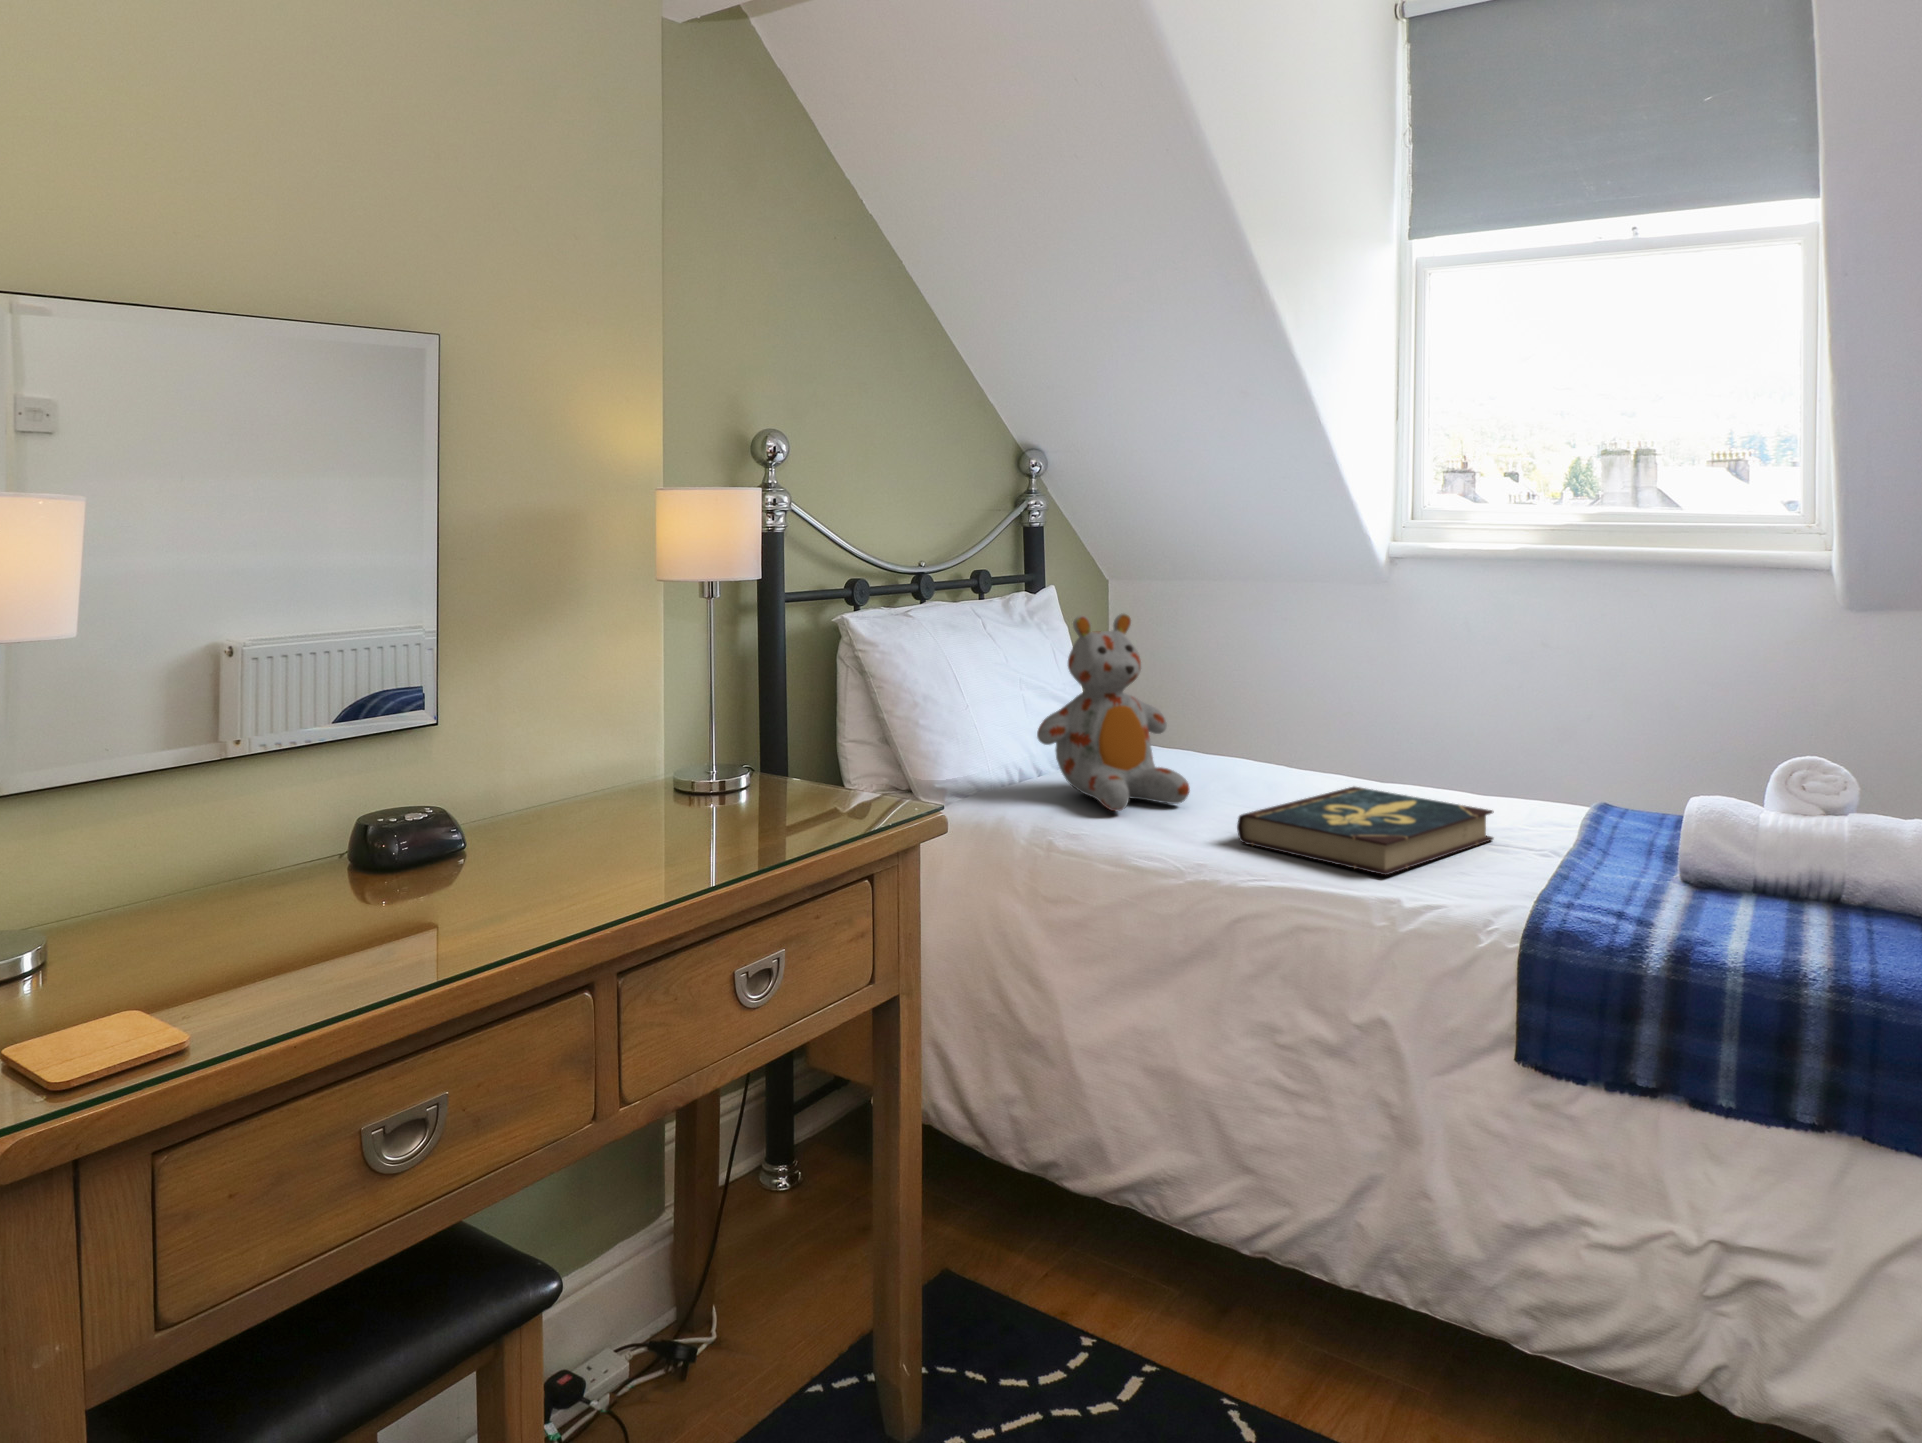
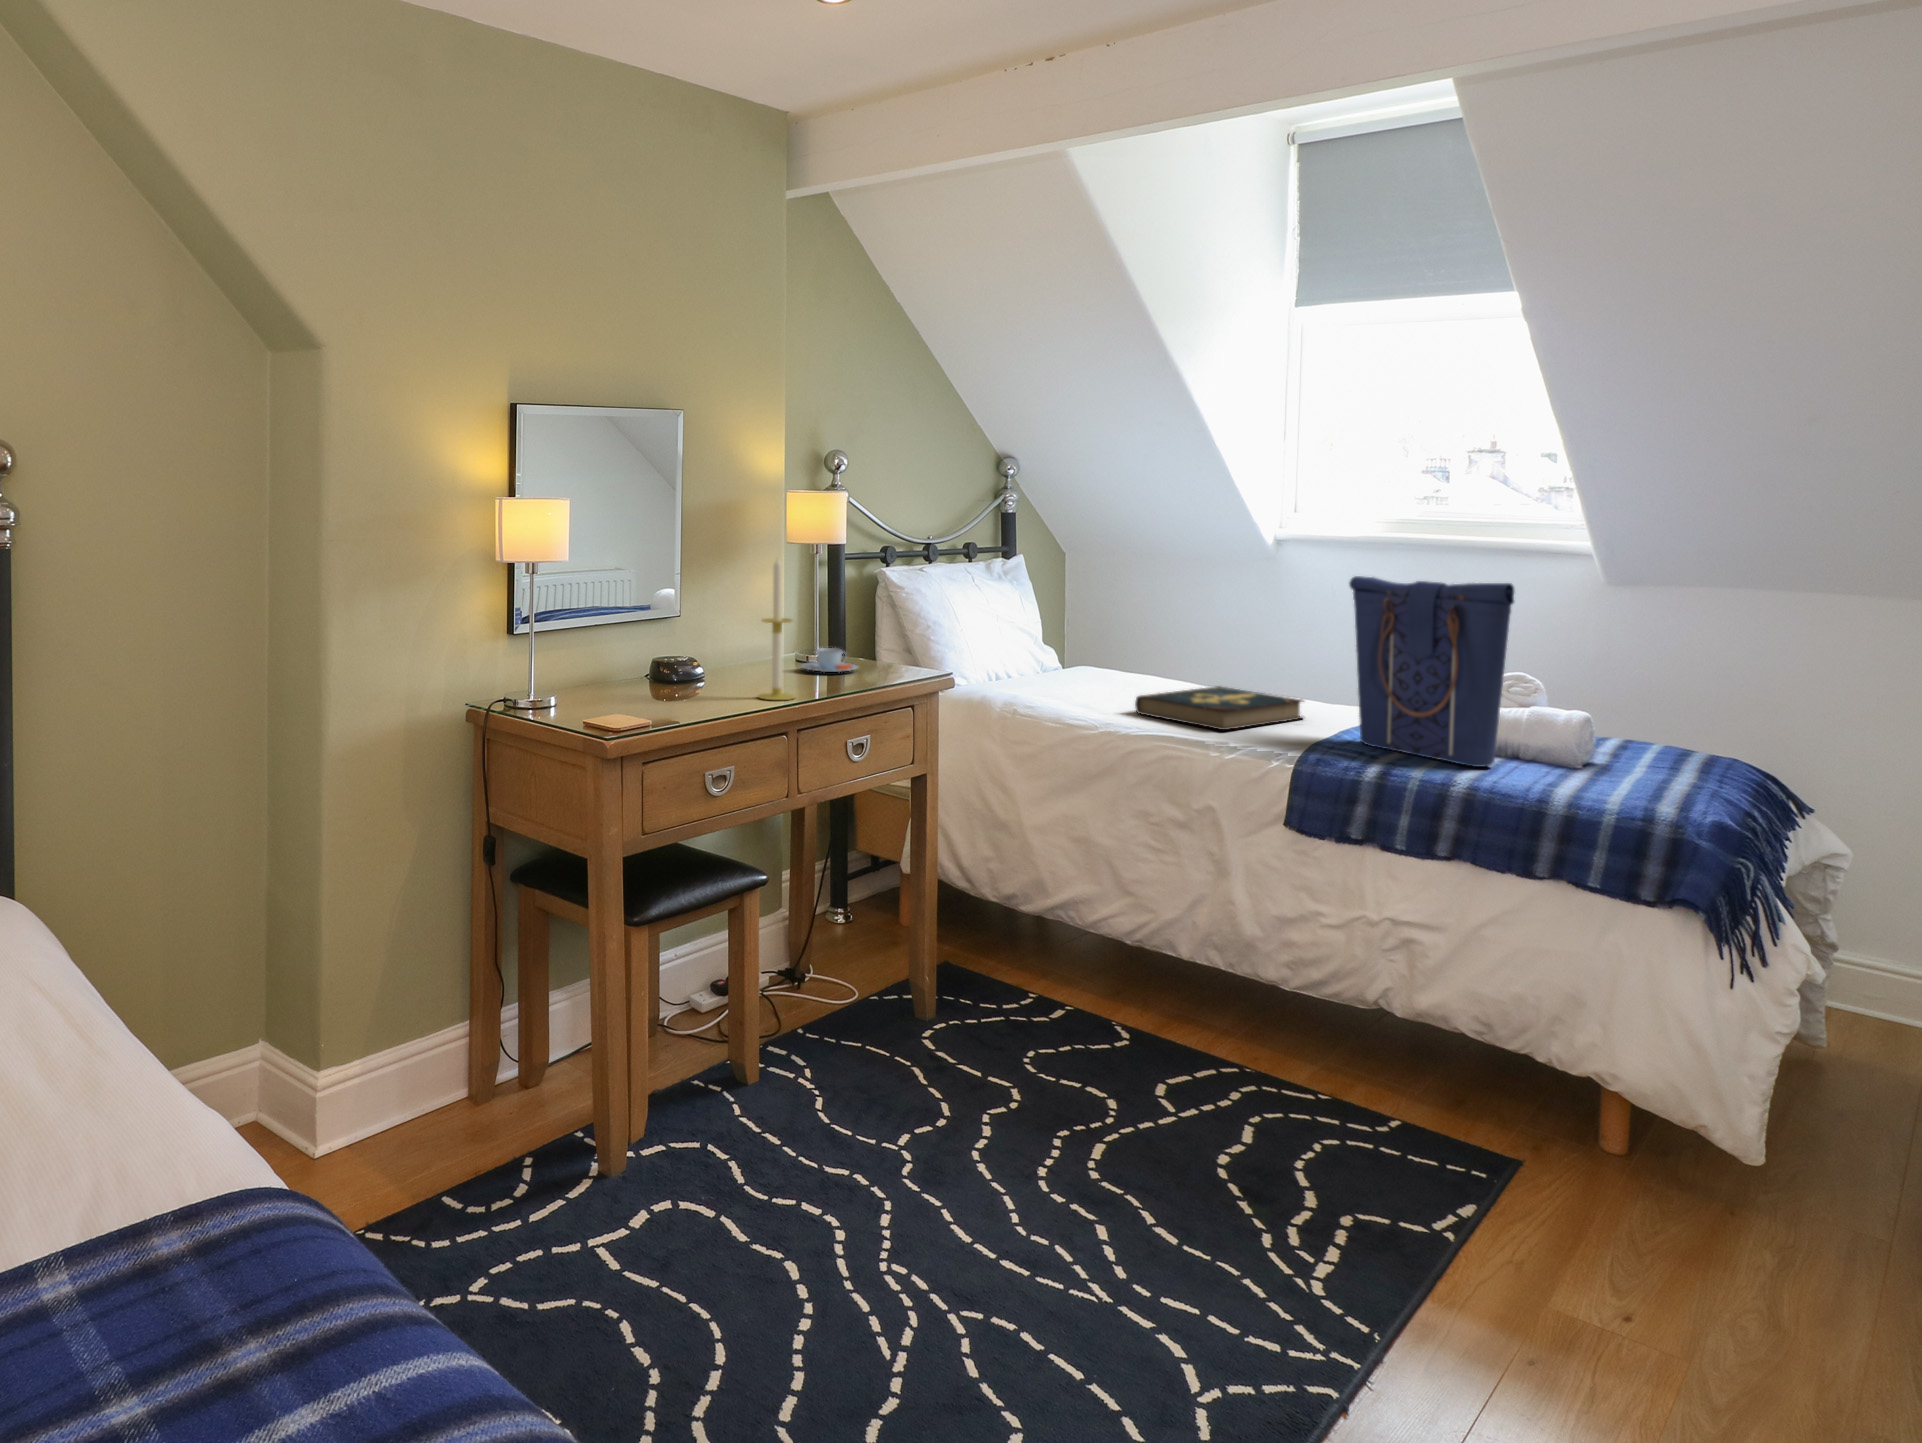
candle: none [543,607,621,907] -> present [758,558,795,700]
stuffed bear: present [1037,613,1190,811] -> none [1008,571,1109,696]
tote bag: none [1580,615,1882,942] -> present [1349,576,1515,767]
teacup: none [673,765,779,812] -> present [801,648,858,672]

